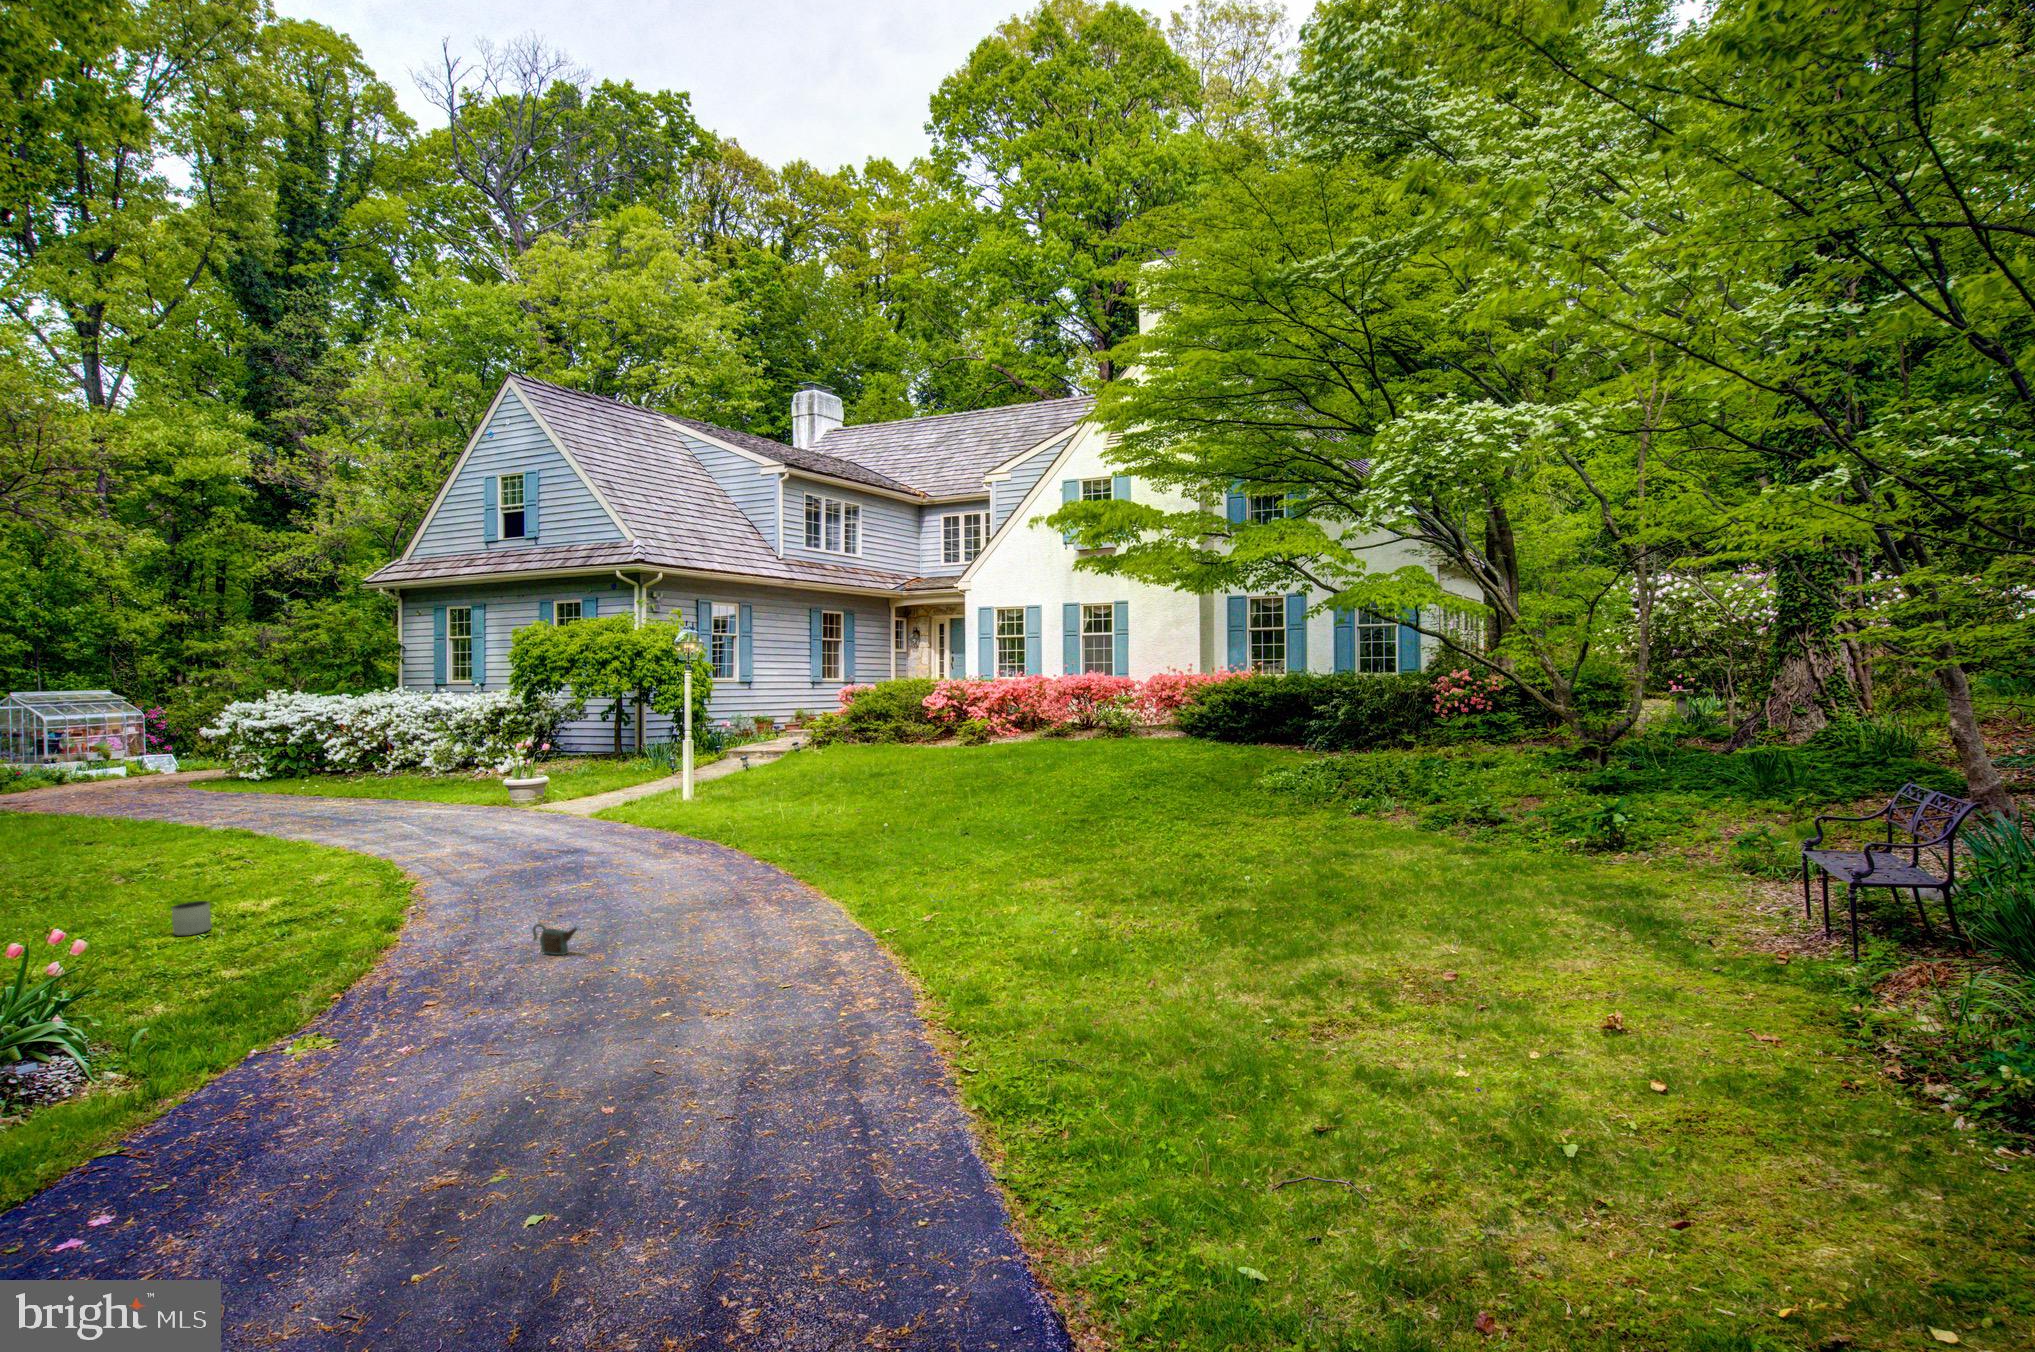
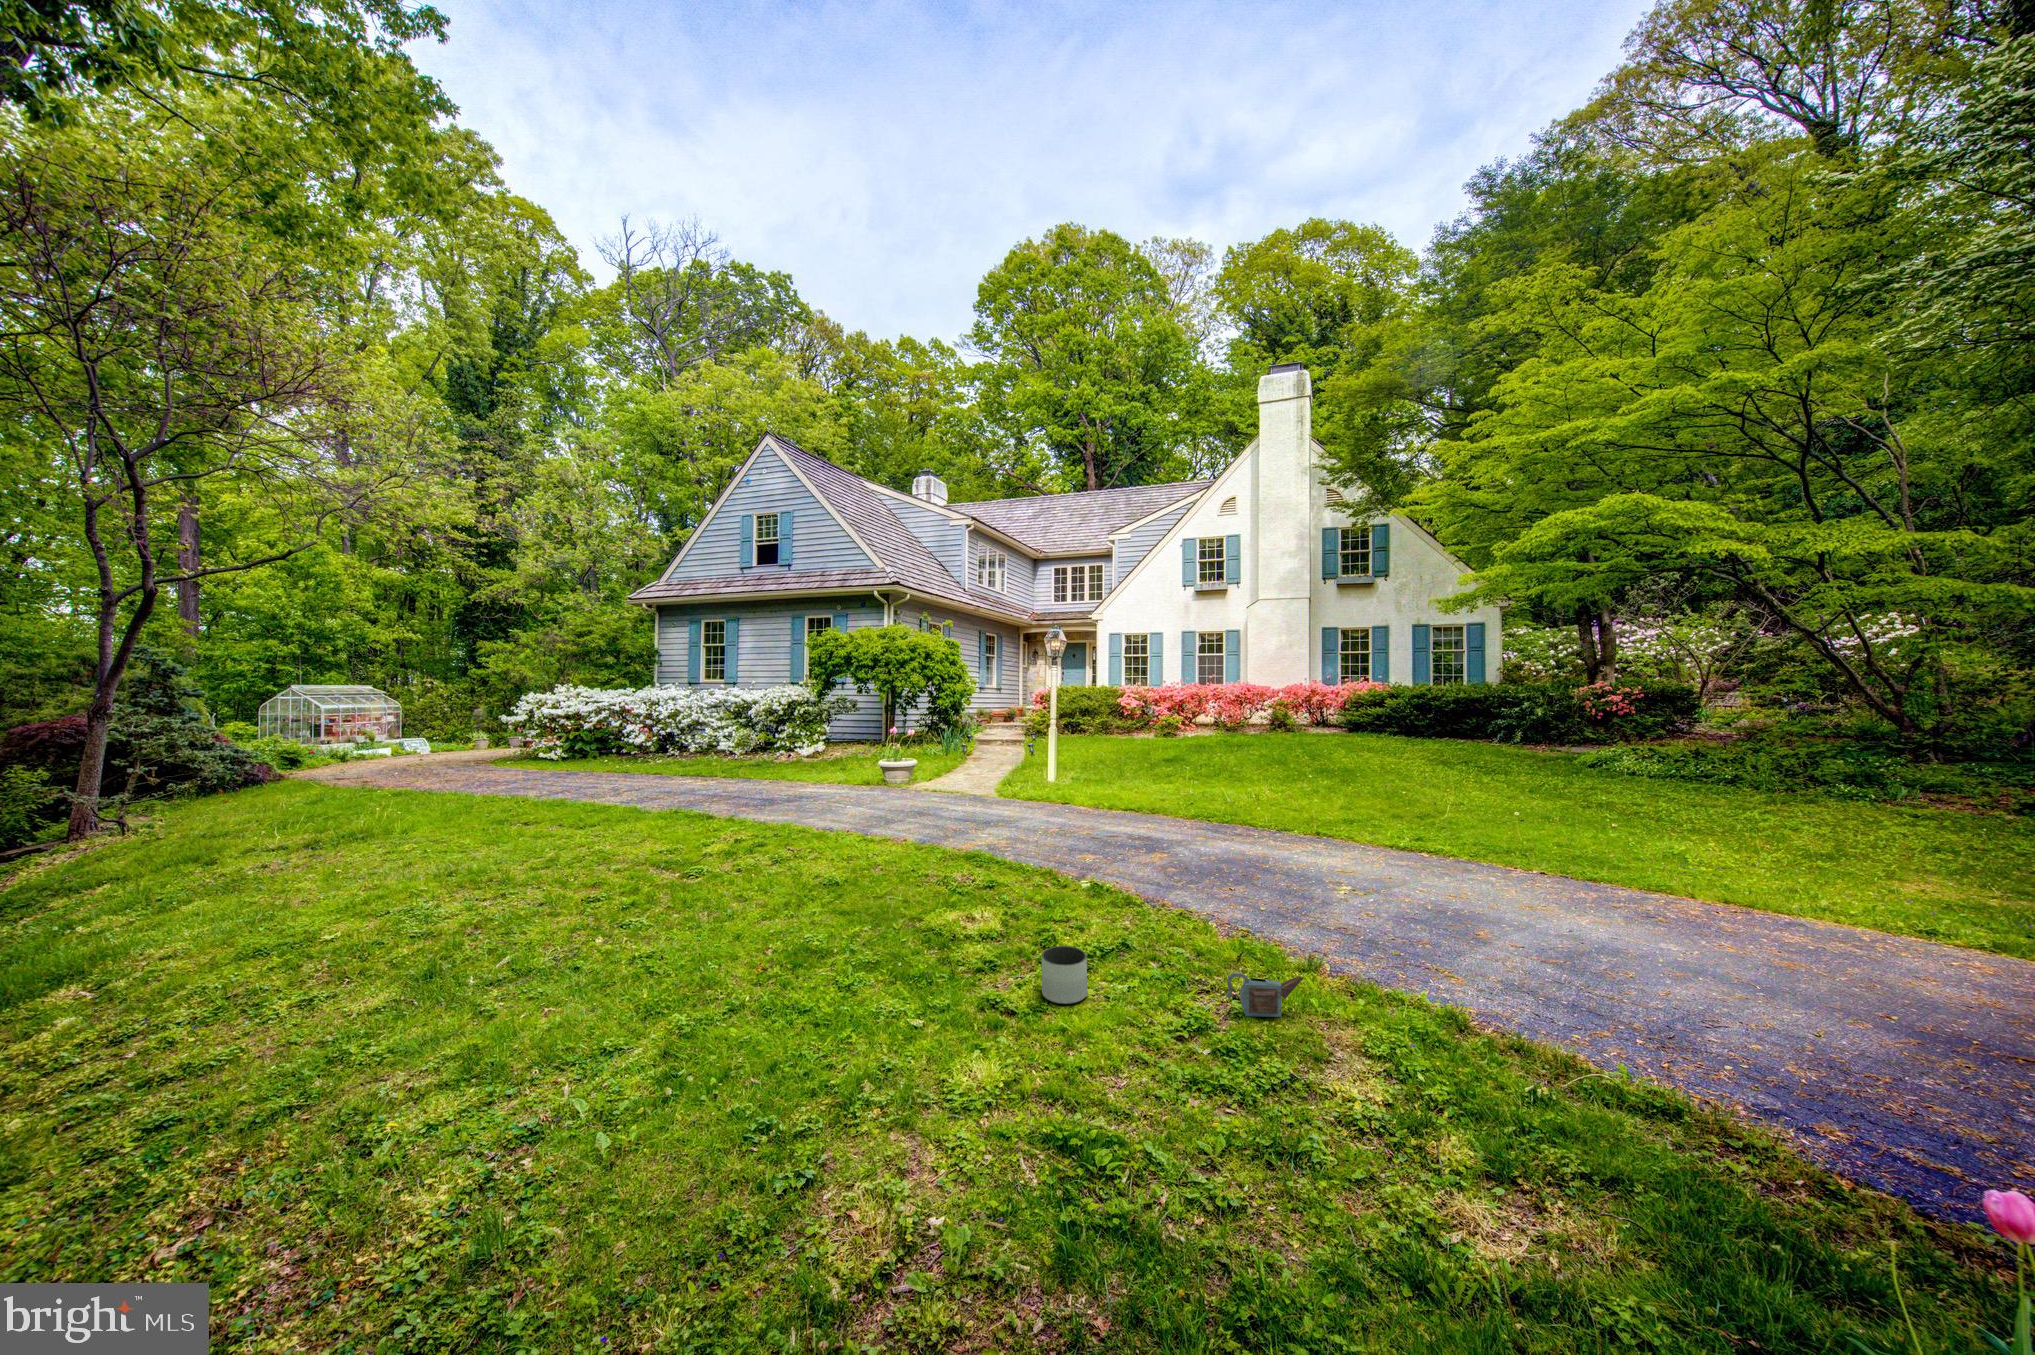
watering can: present [533,924,577,955] -> present [1226,972,1303,1017]

